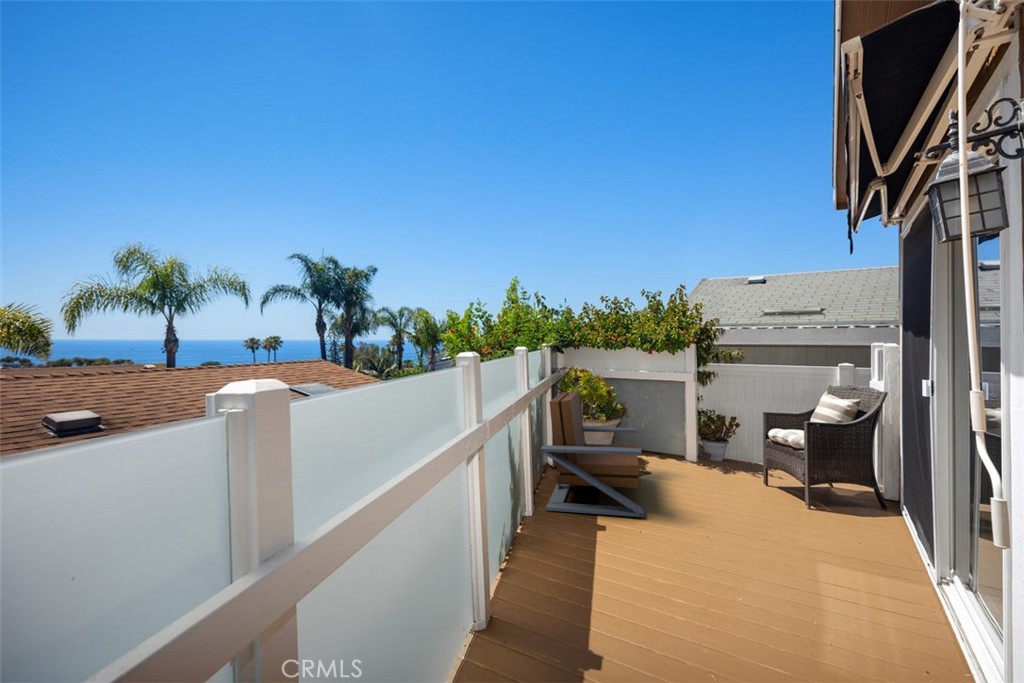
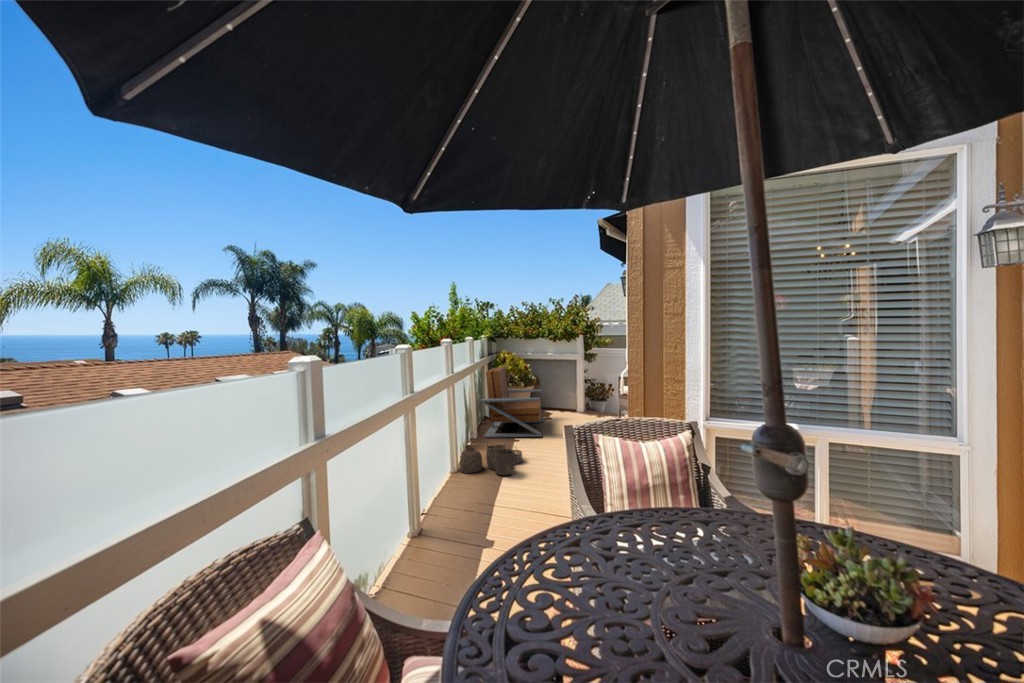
woven basket: none [498,550,620,634] -> present [460,445,522,475]

